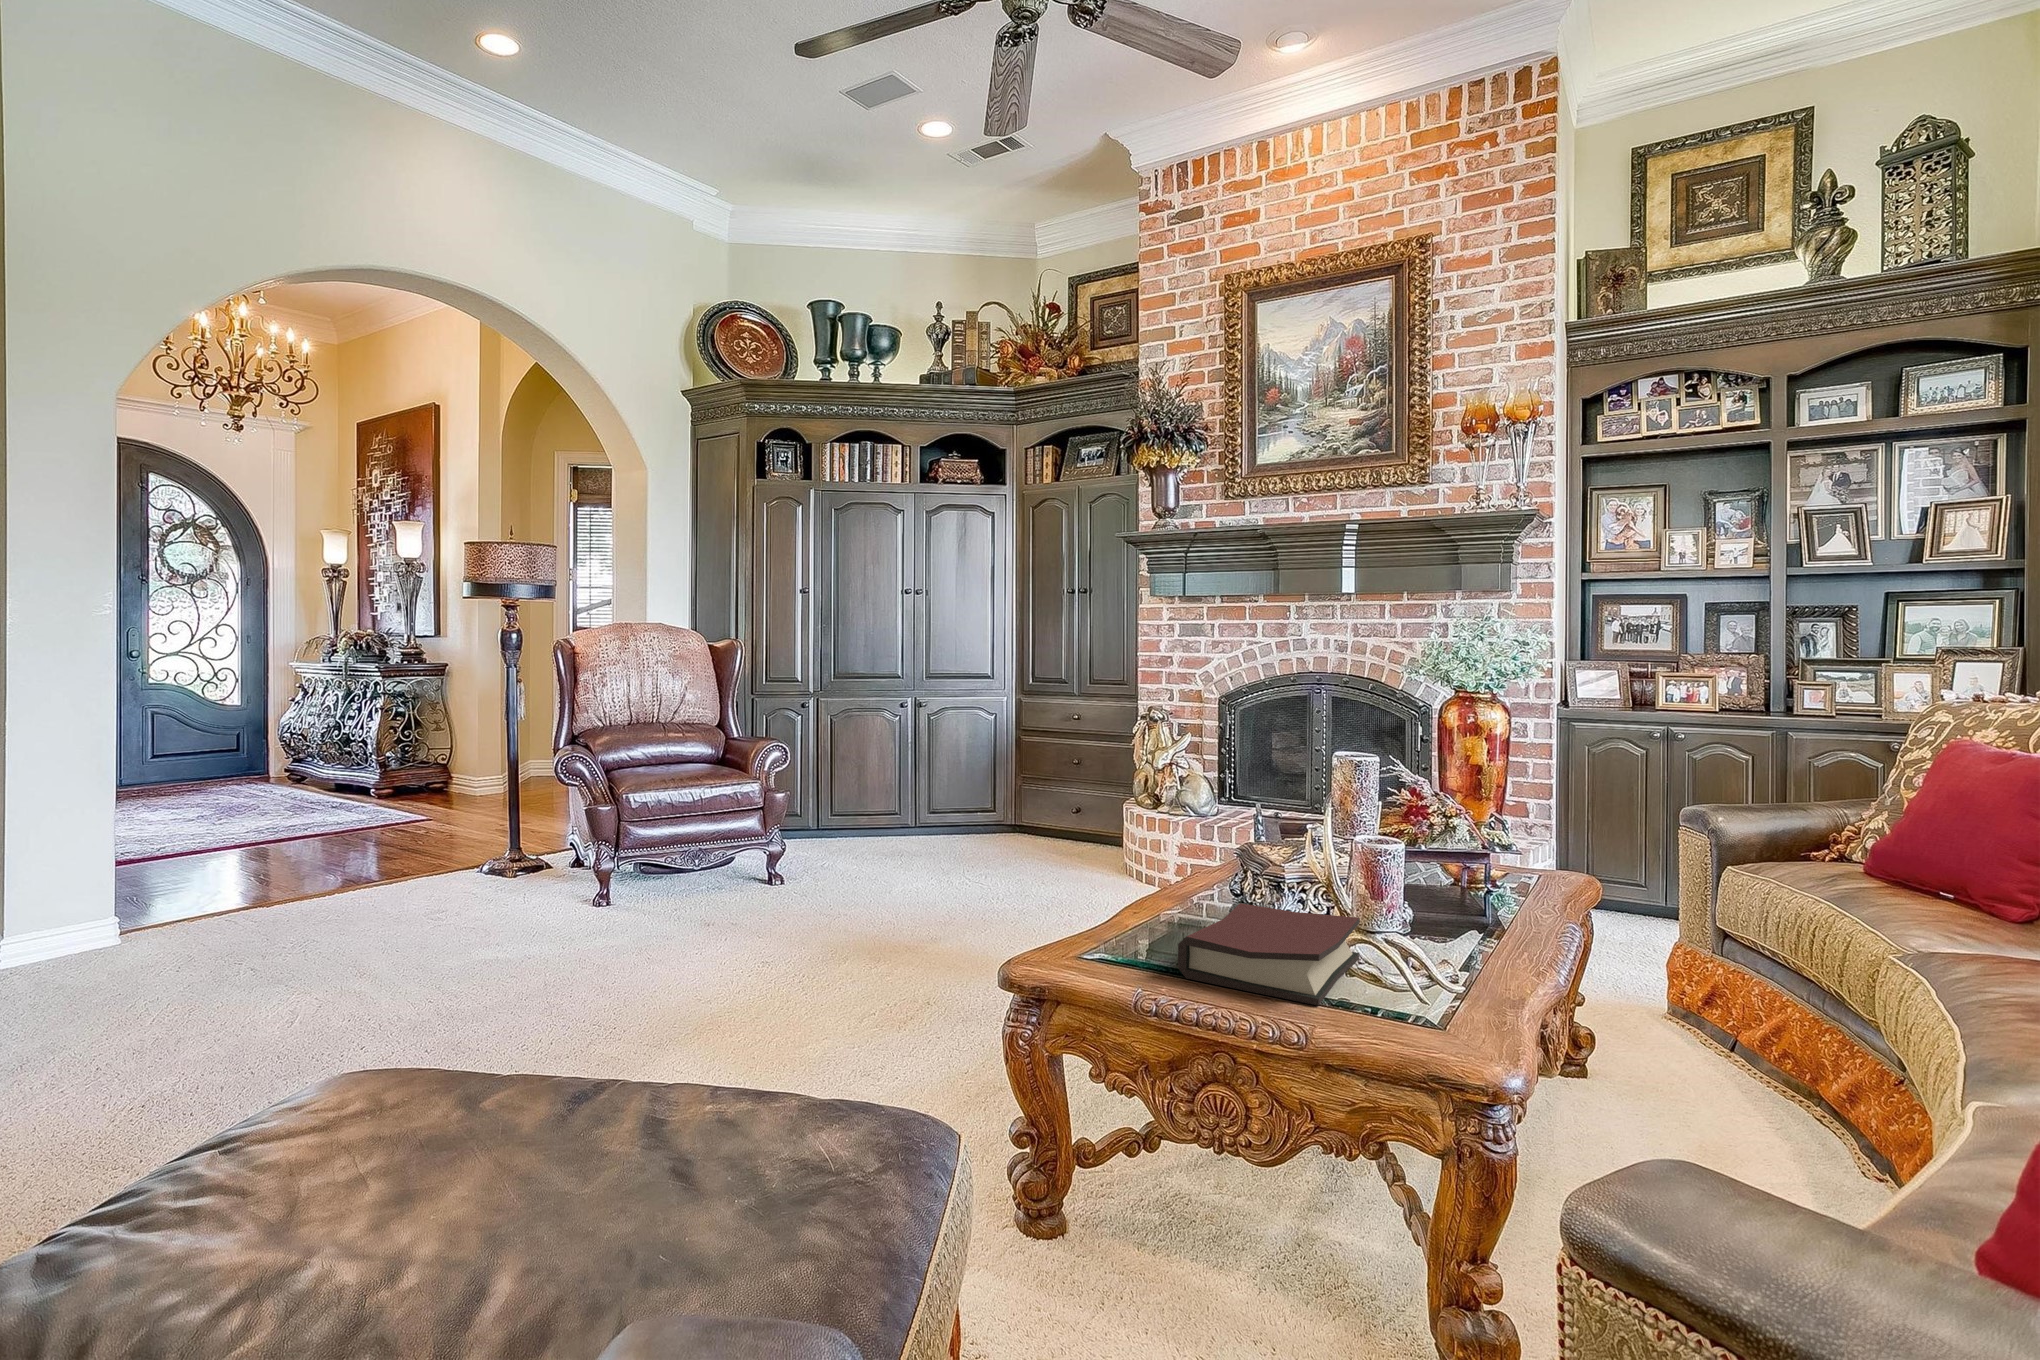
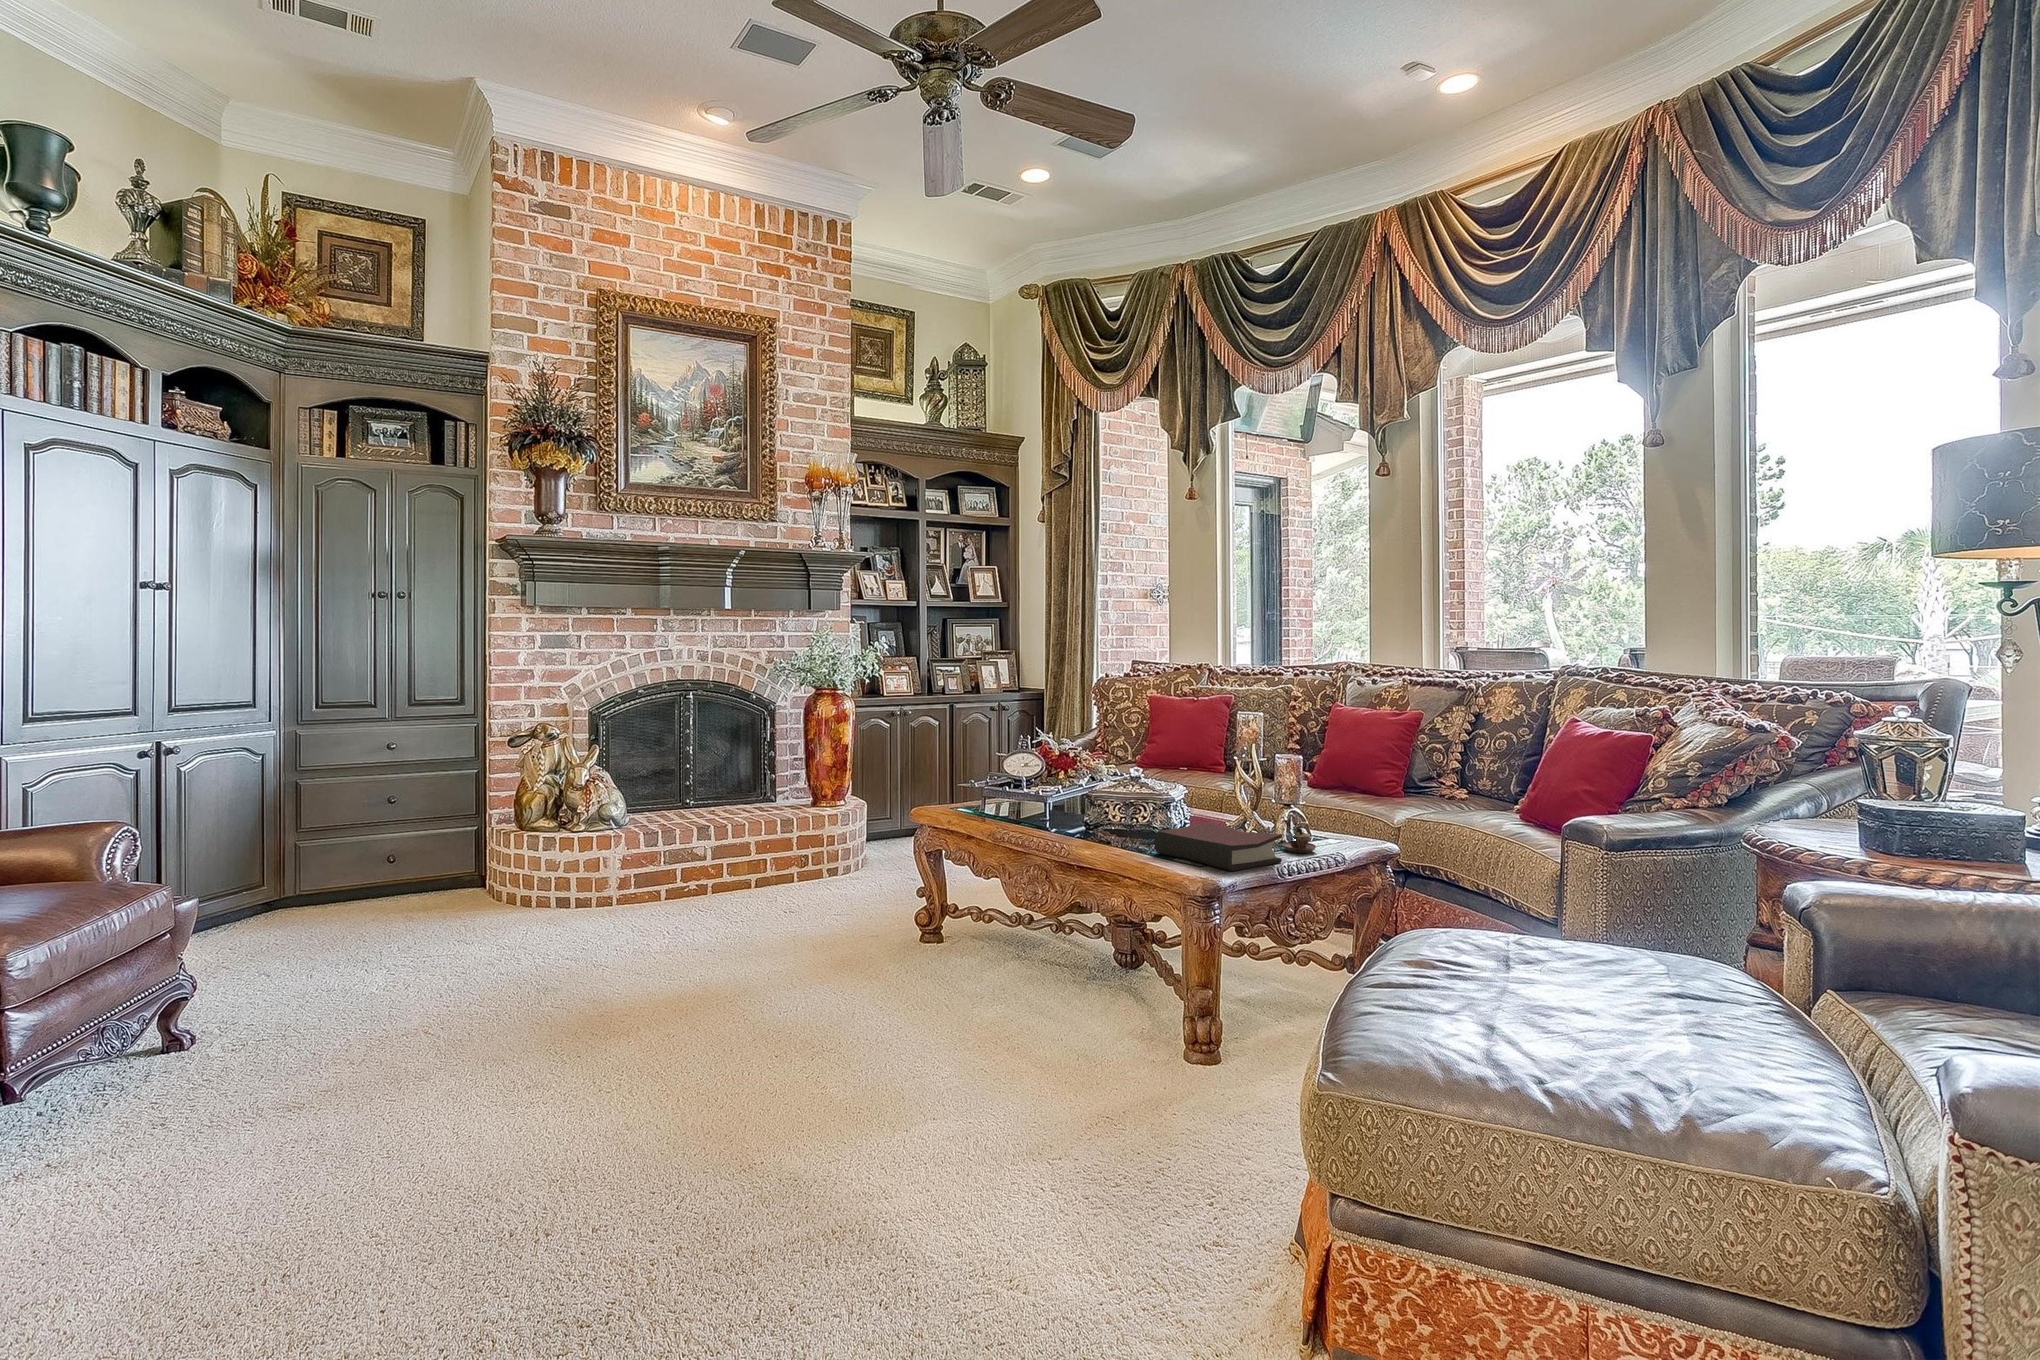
teacup: none [1418,972,1490,1024] -> present [1282,828,1316,853]

